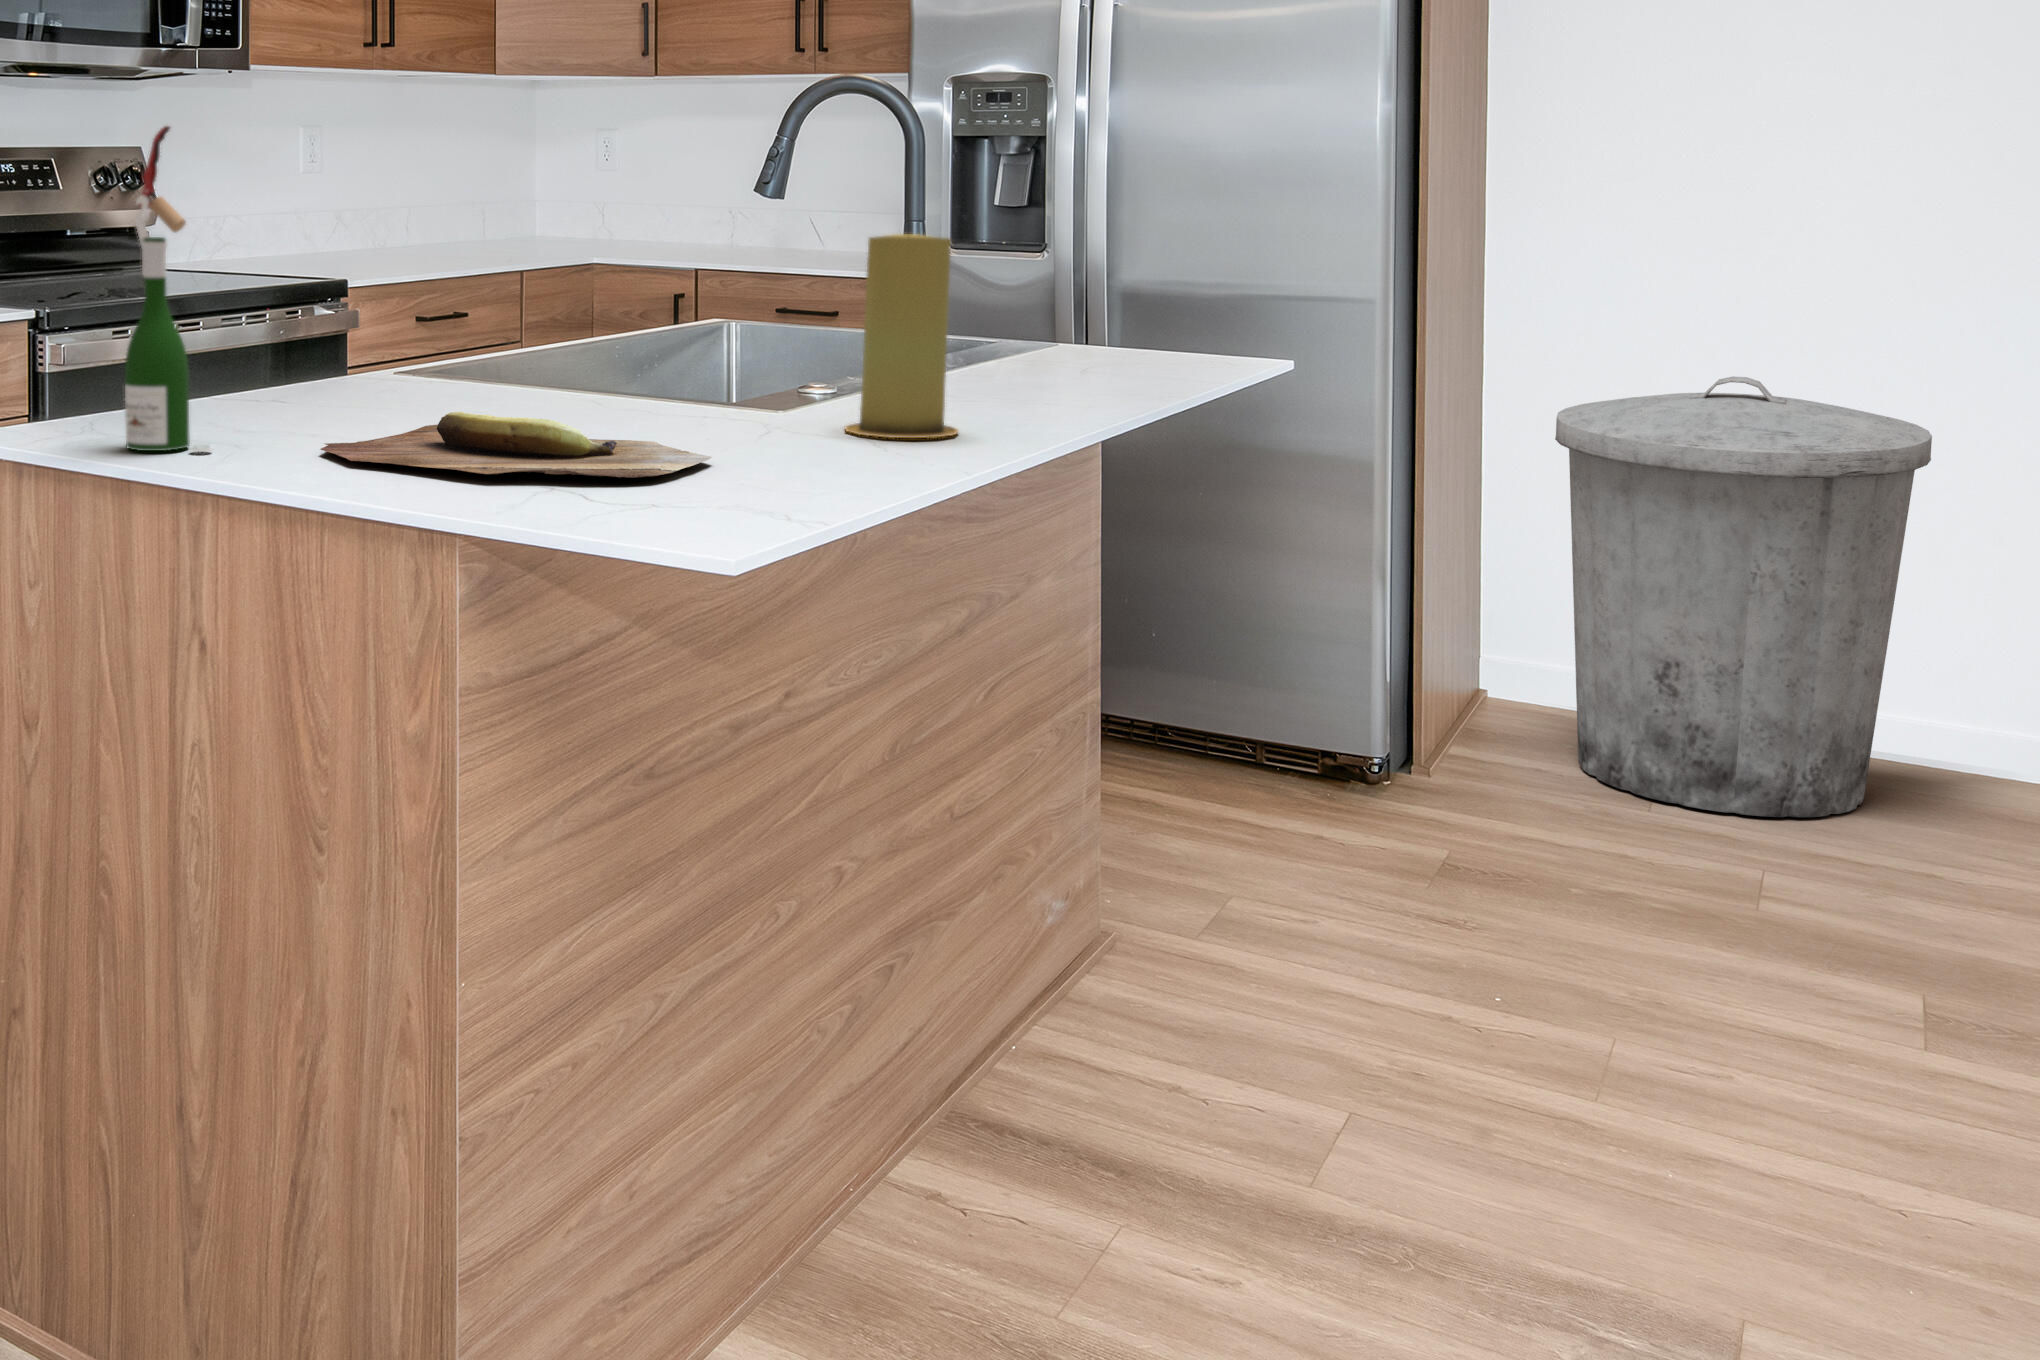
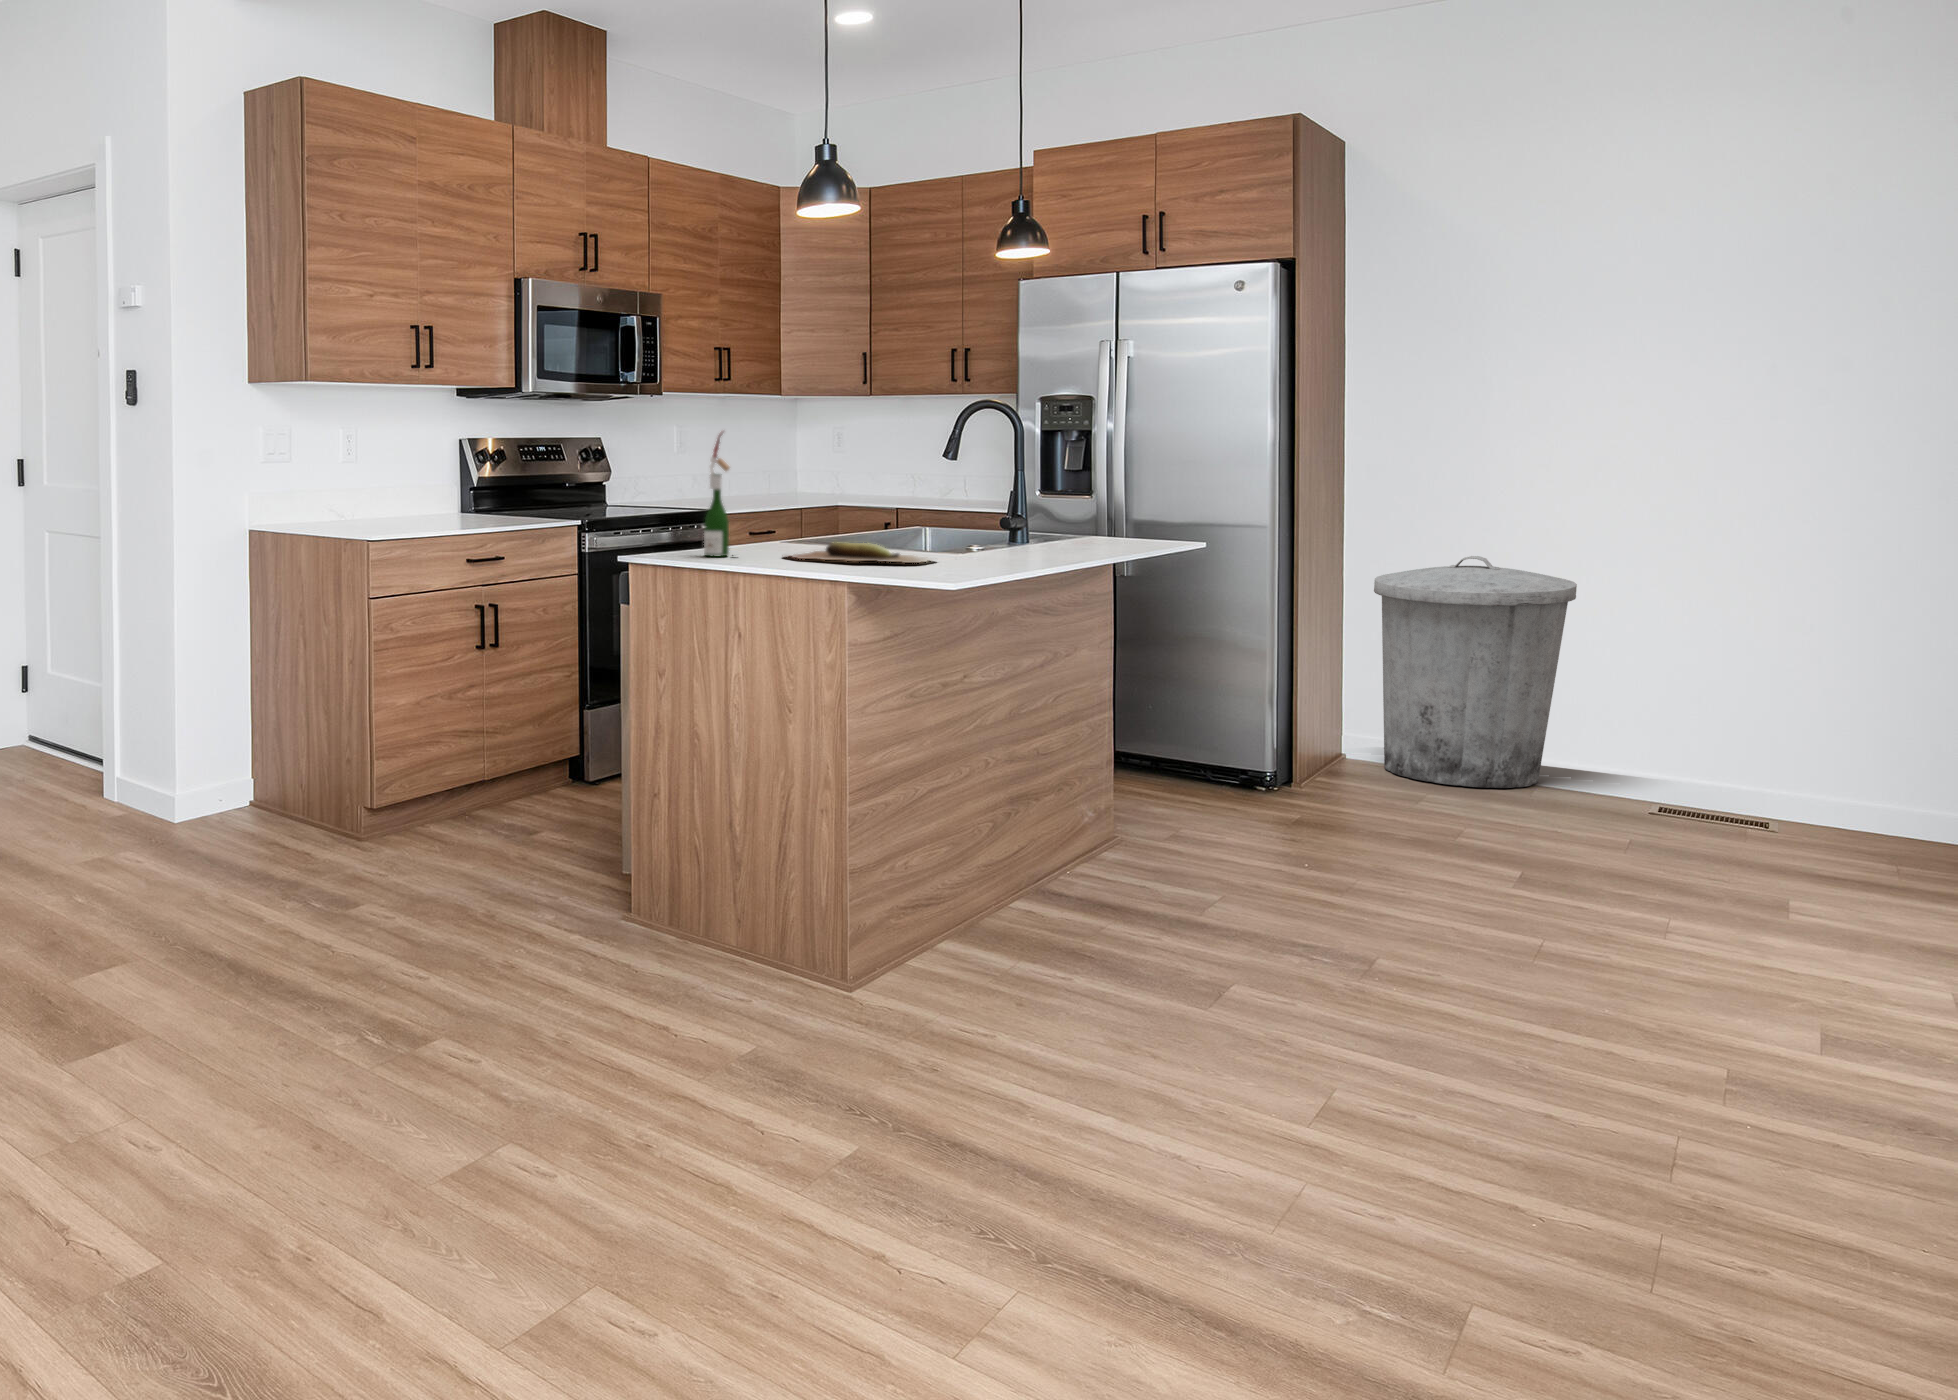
candle: present [845,234,958,438] -> none [989,472,1038,556]

